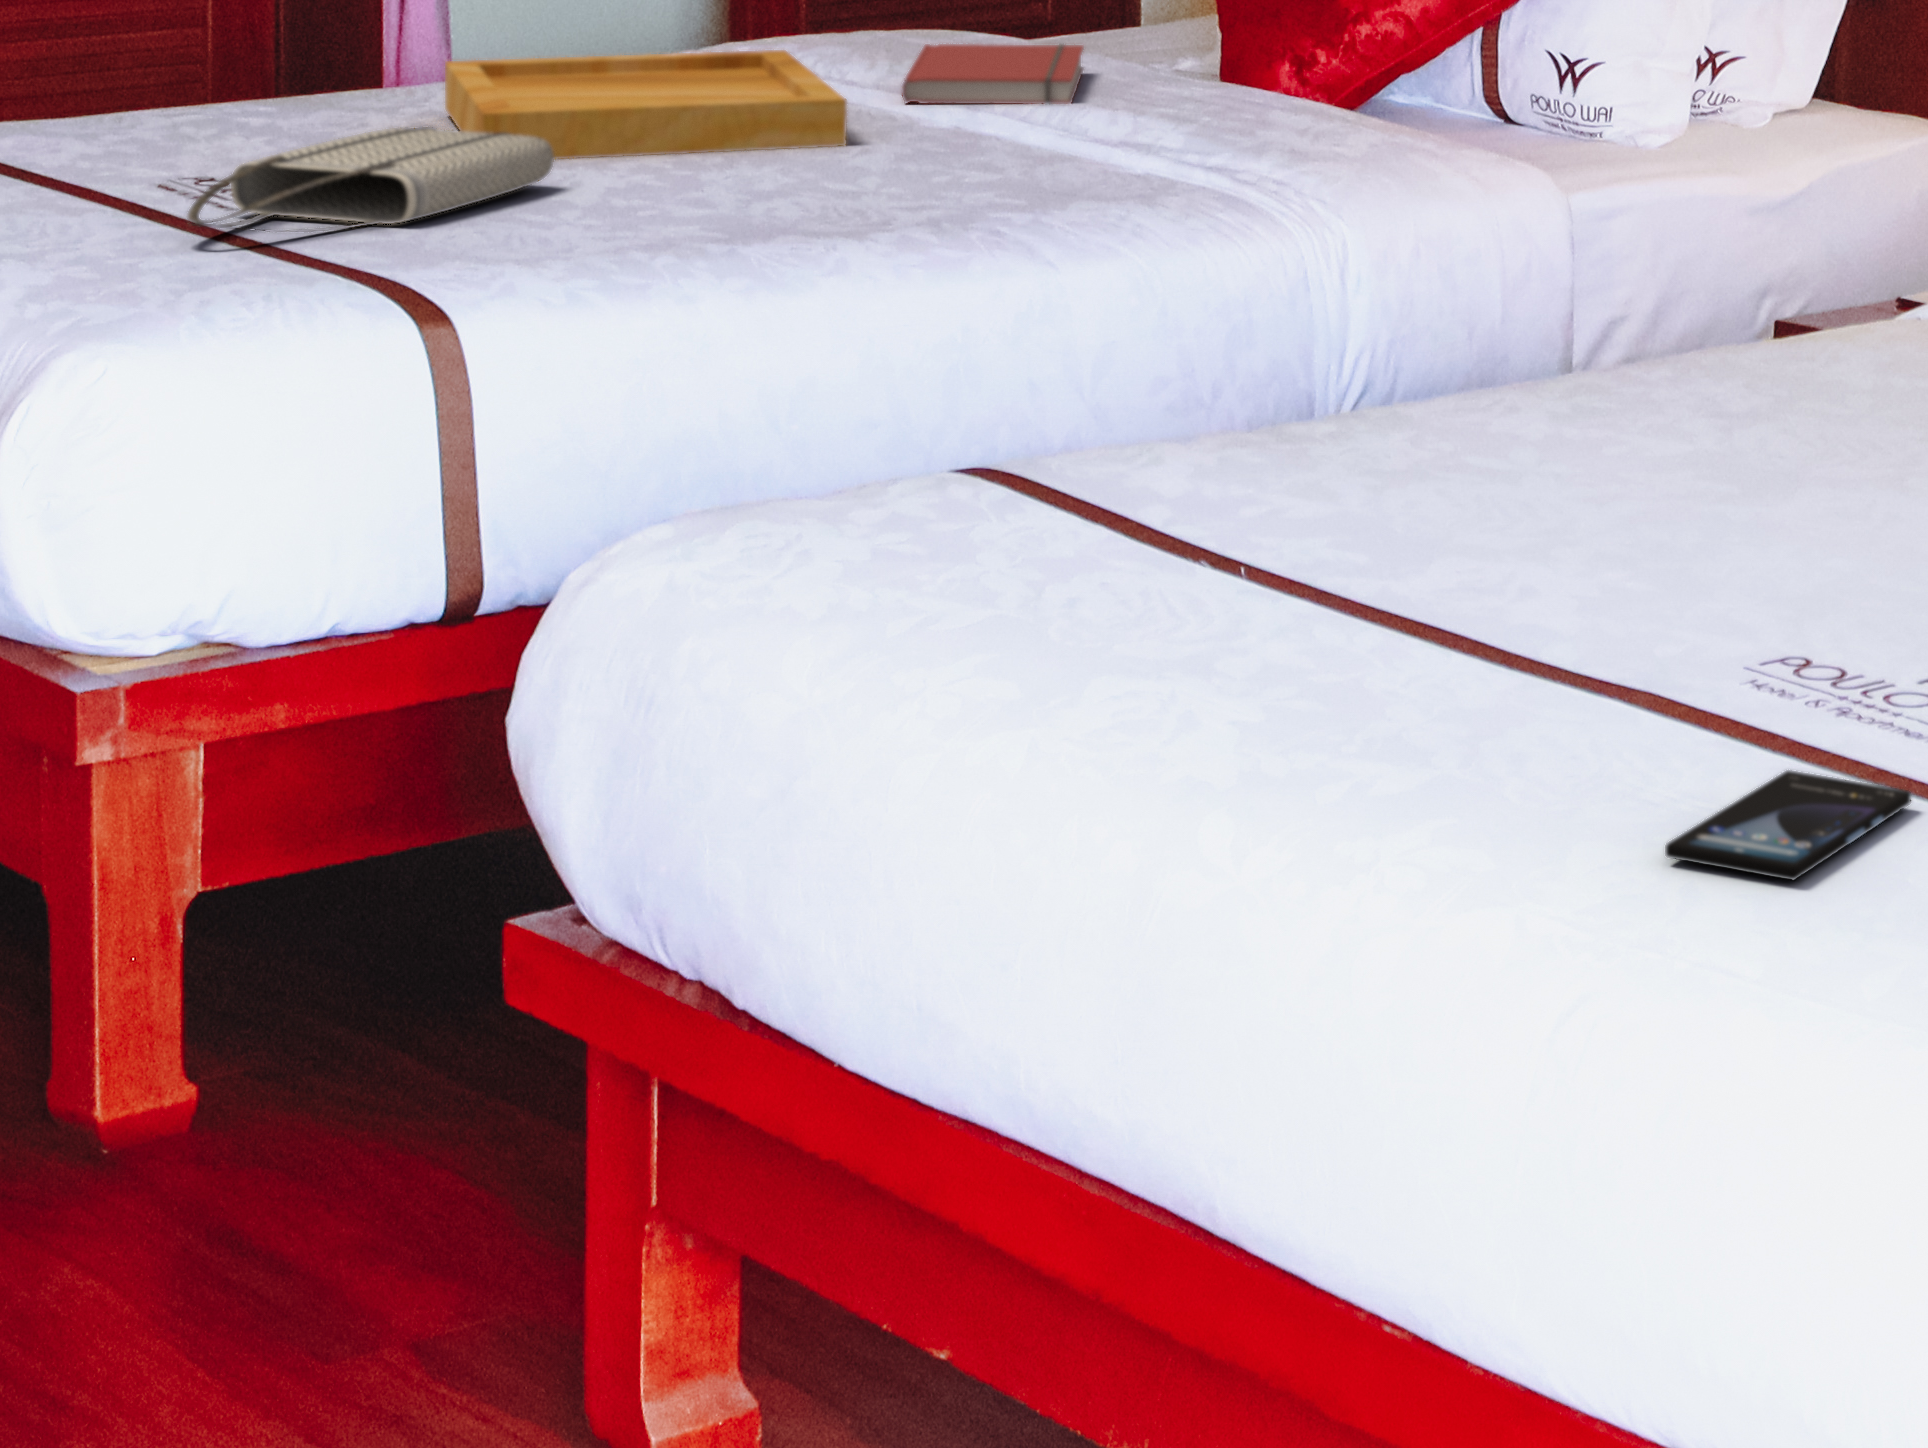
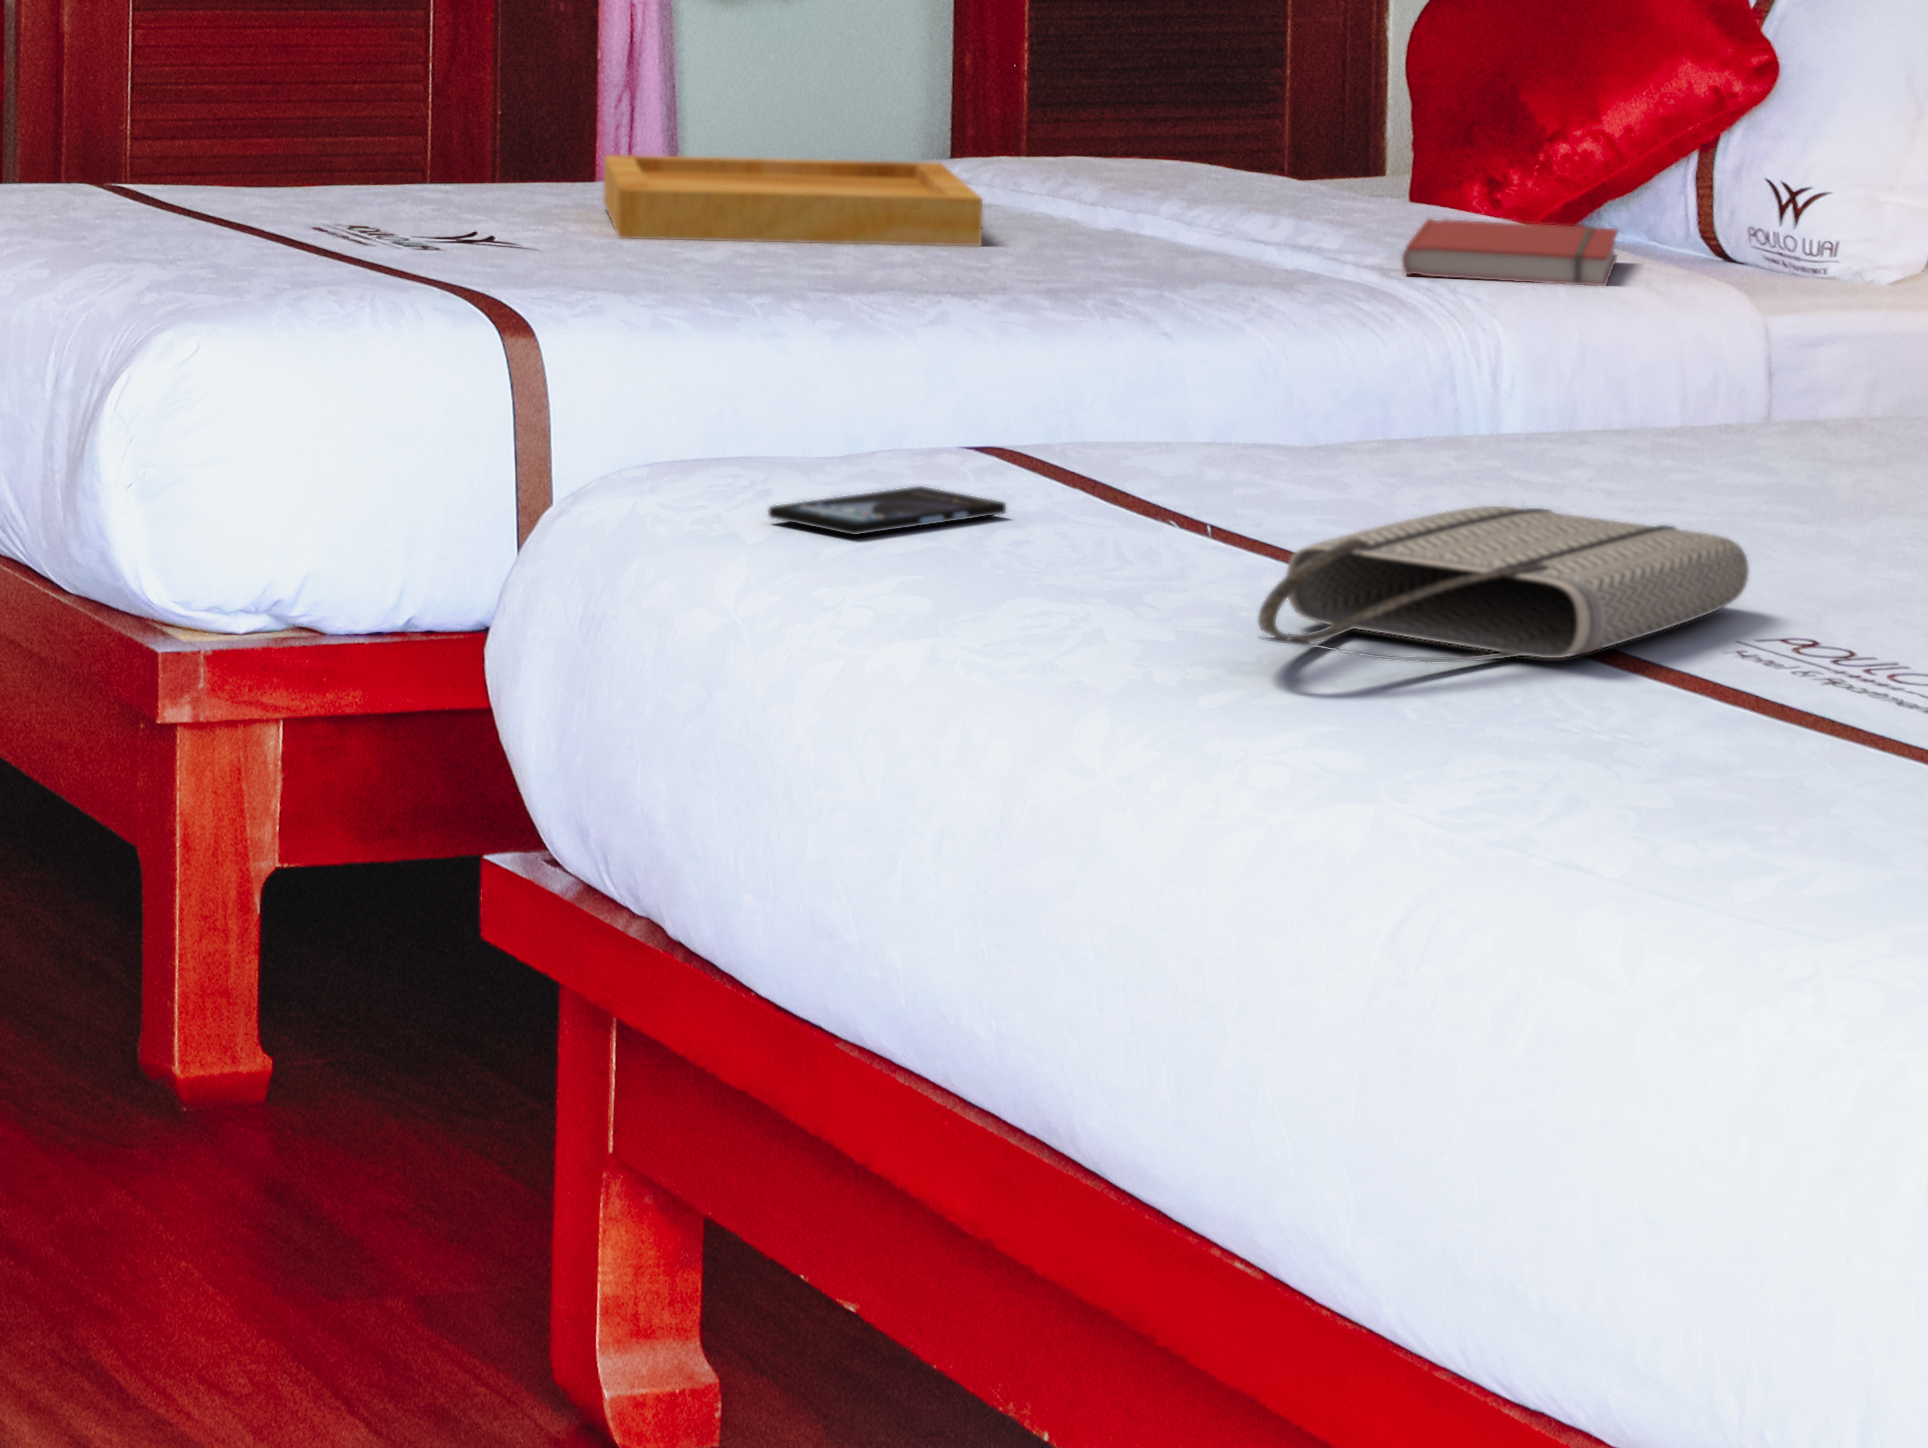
book: present [902,44,1083,104] -> present [1402,219,1619,286]
tote bag: present [188,127,554,231] -> present [1258,506,1749,662]
smartphone: present [1665,770,1911,880] -> present [768,486,1006,535]

